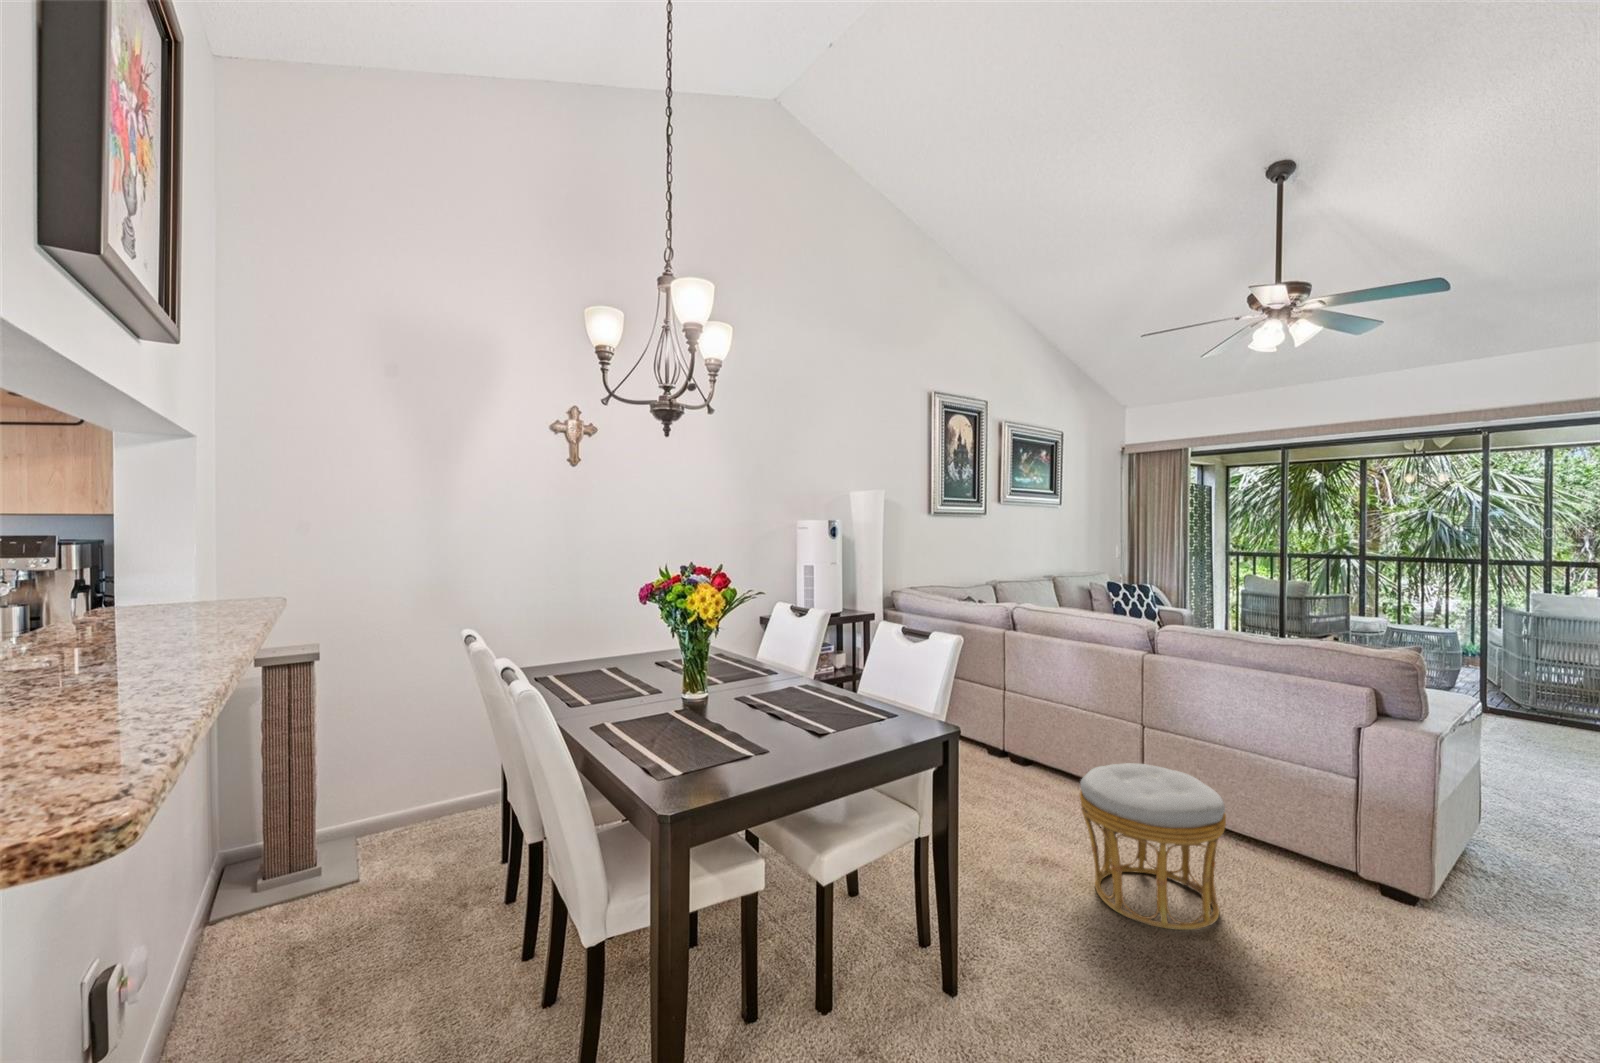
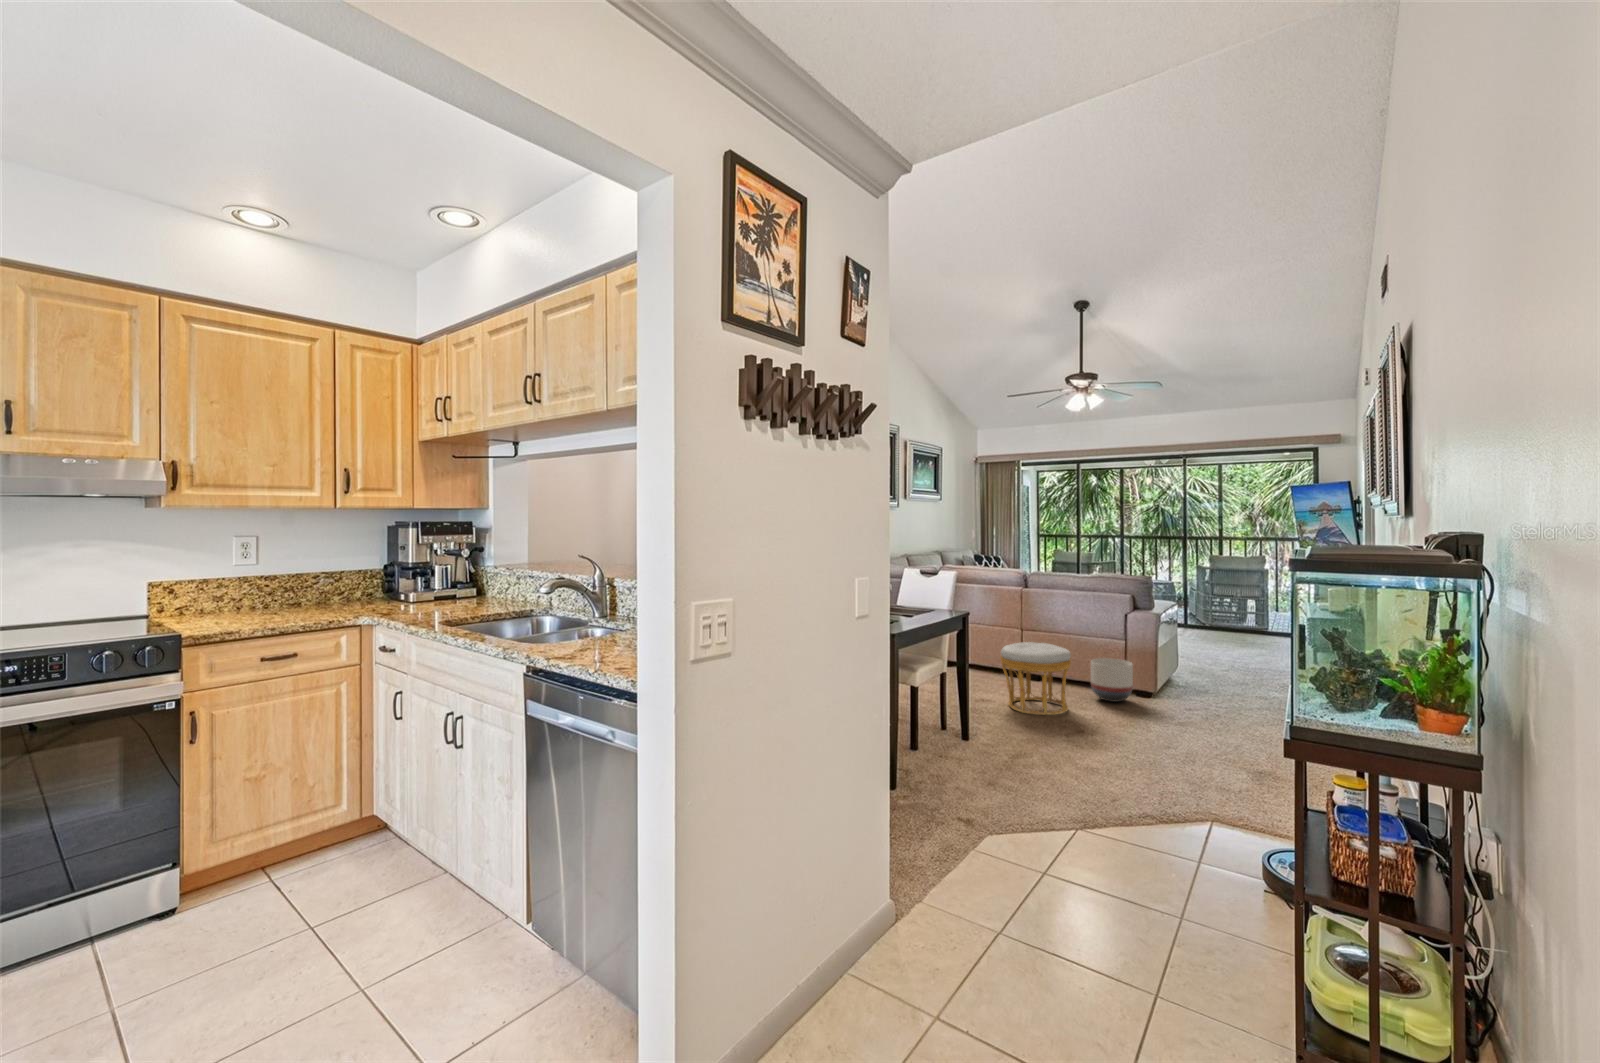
planter: none [1277,805,1373,905] -> present [1091,658,1133,702]

